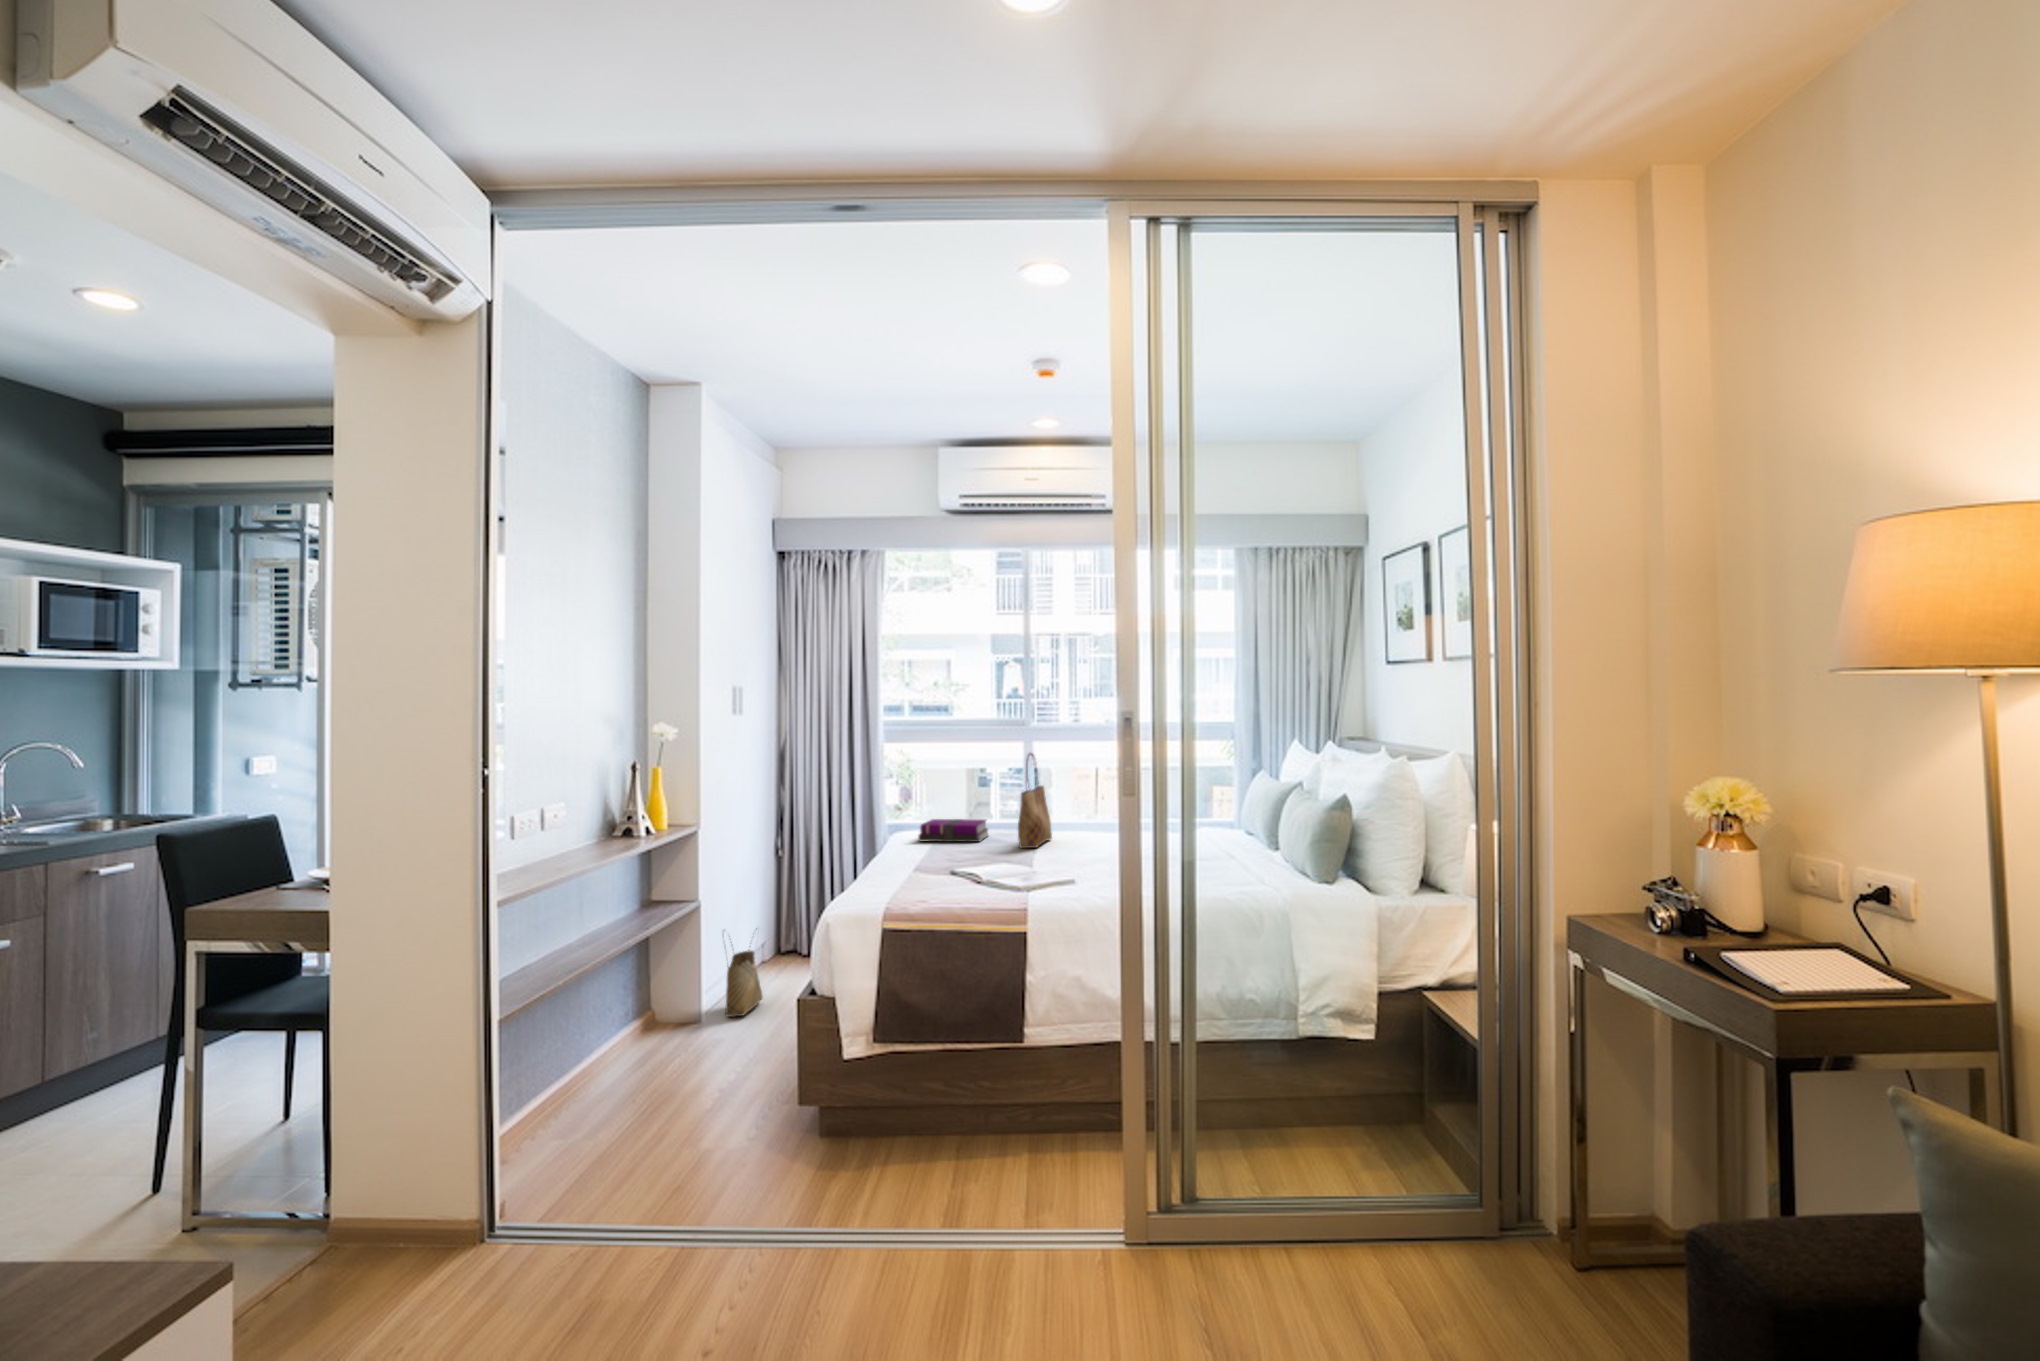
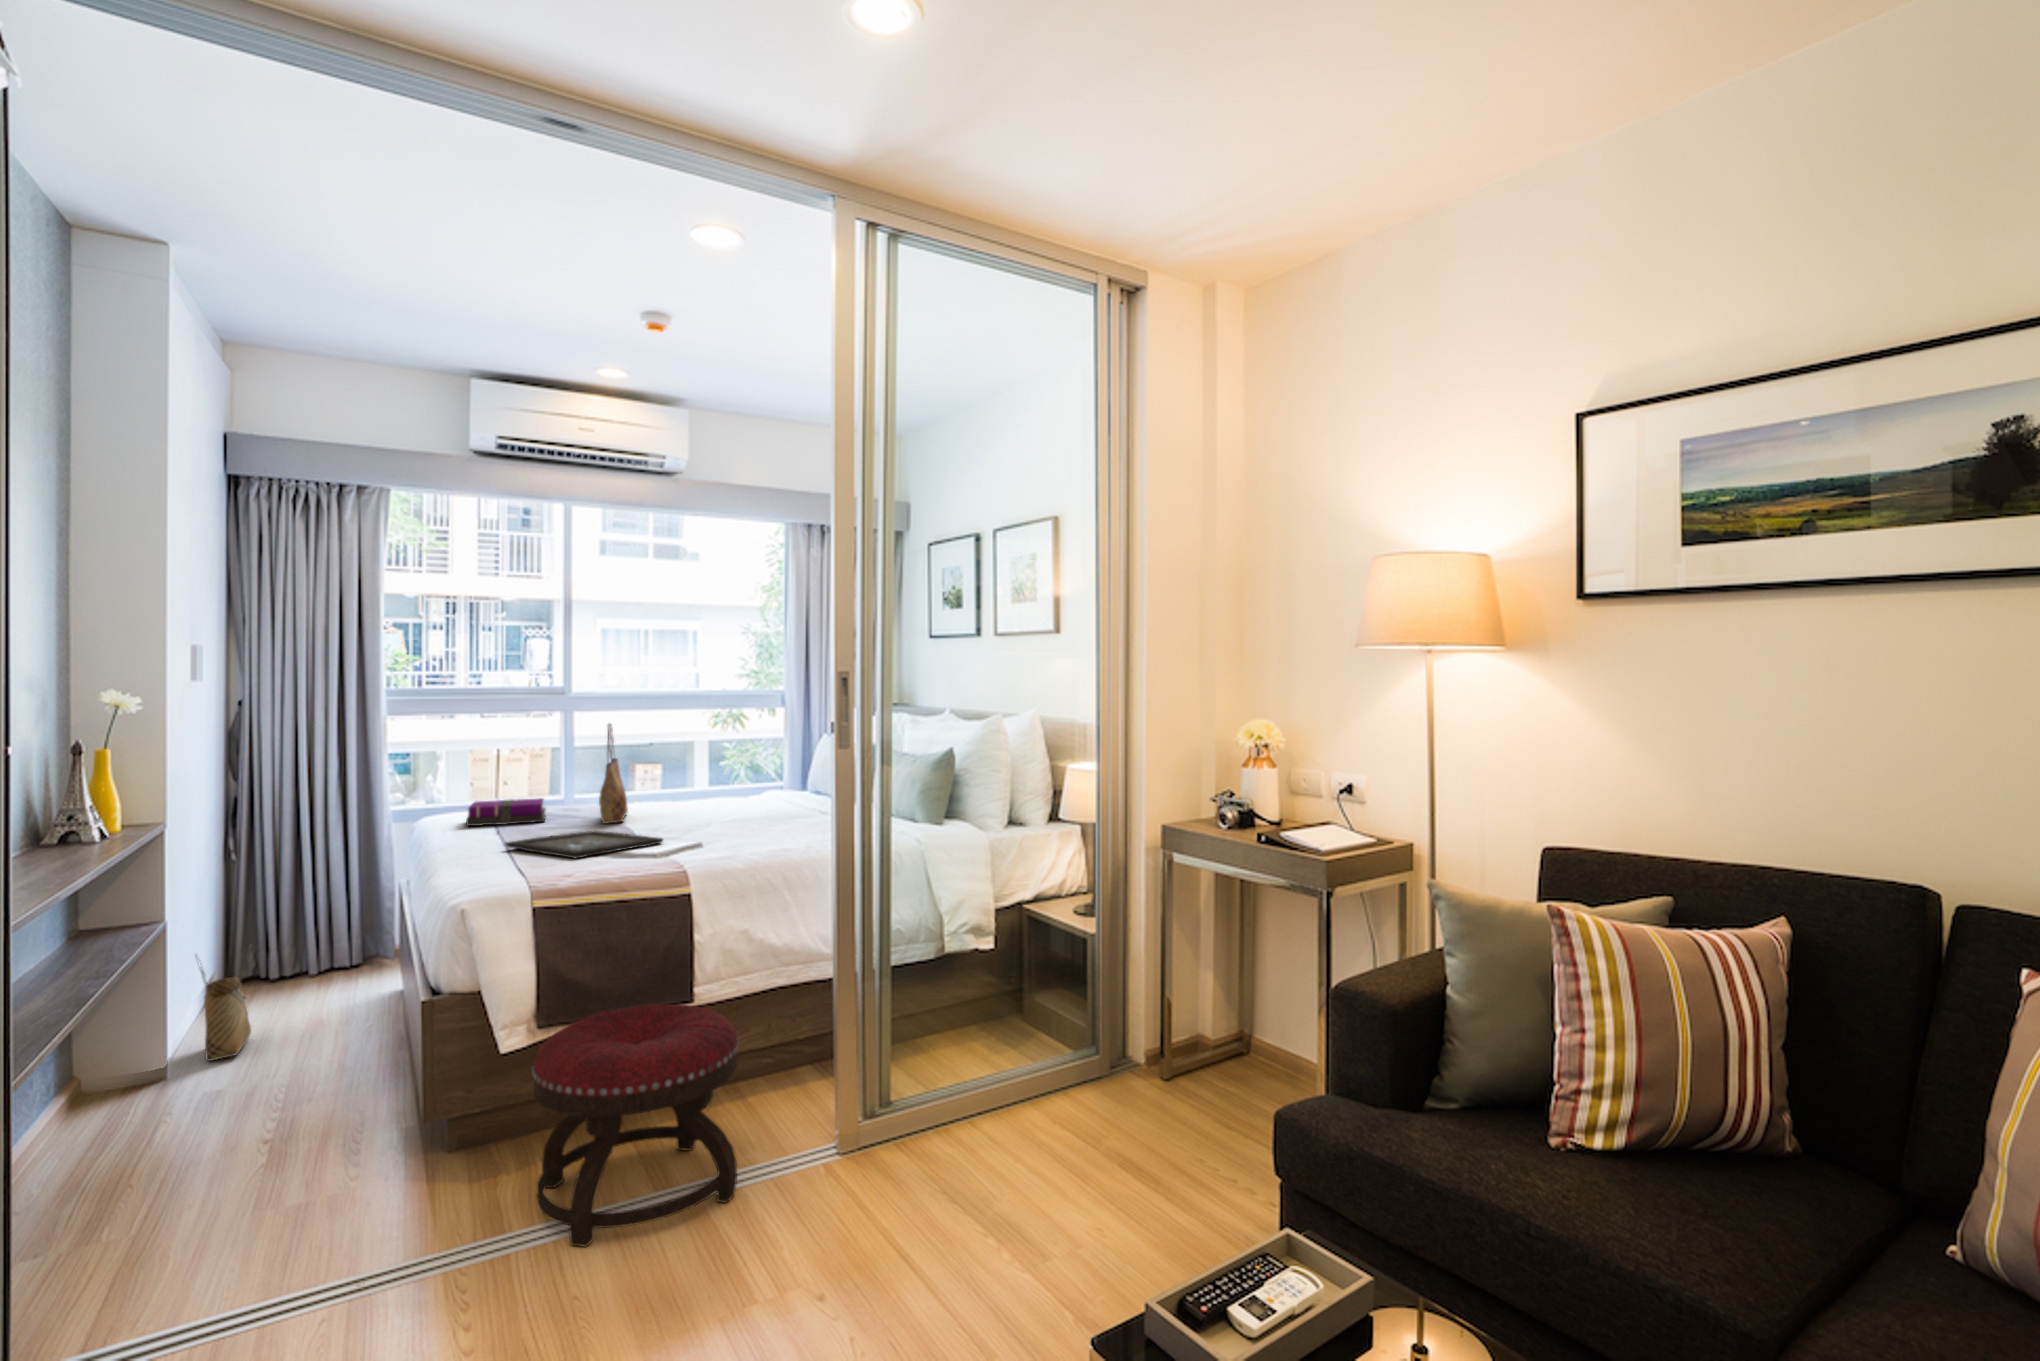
tray: none [915,855,1041,883] -> present [506,831,663,858]
ottoman: none [829,1041,1022,1278] -> present [532,1004,739,1247]

